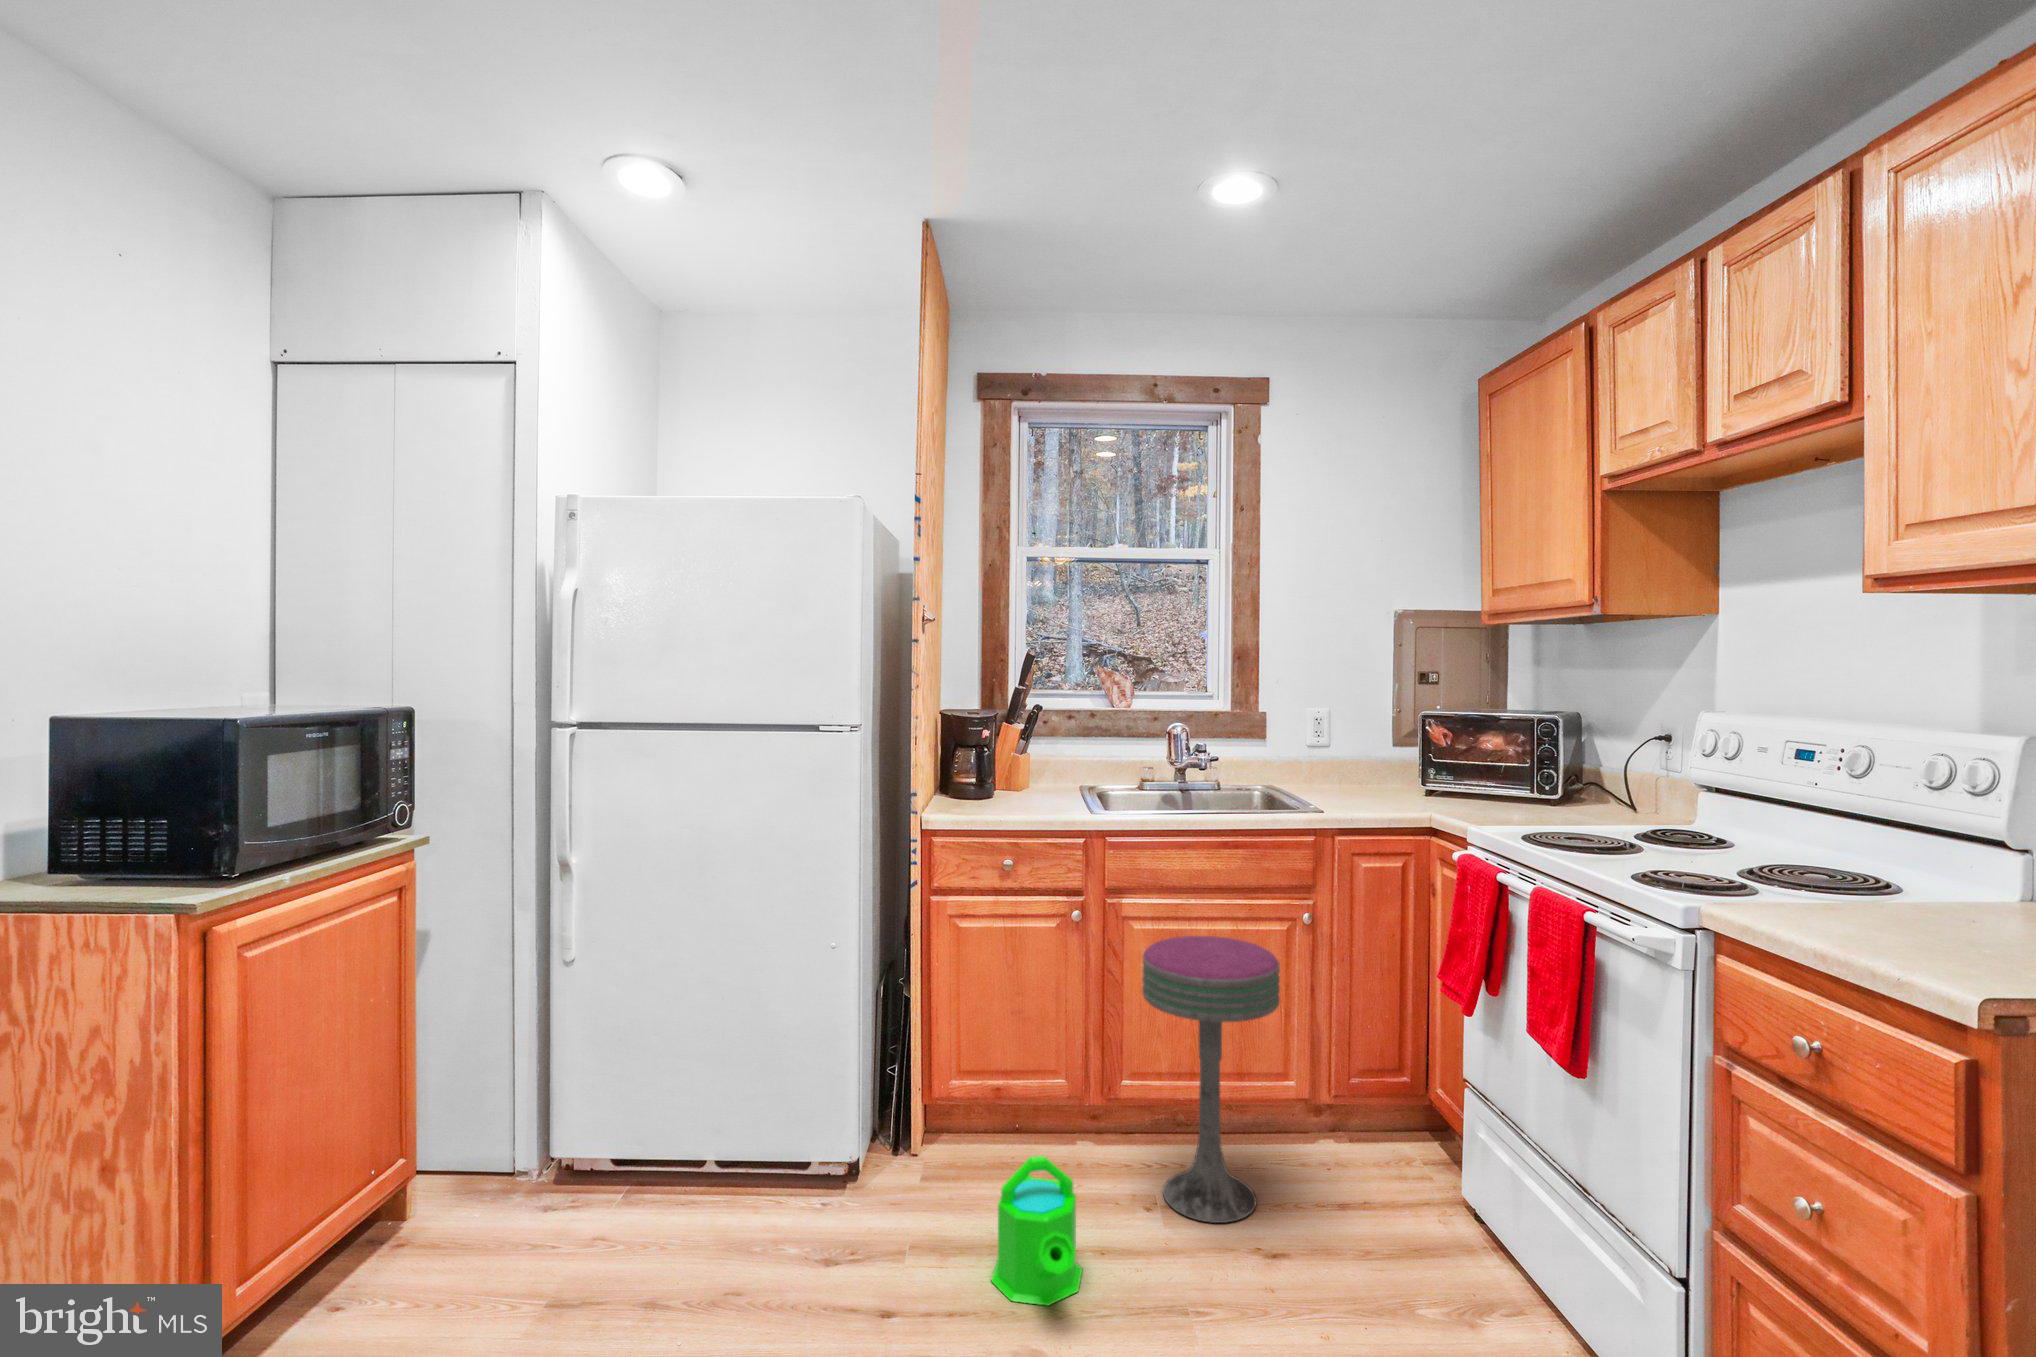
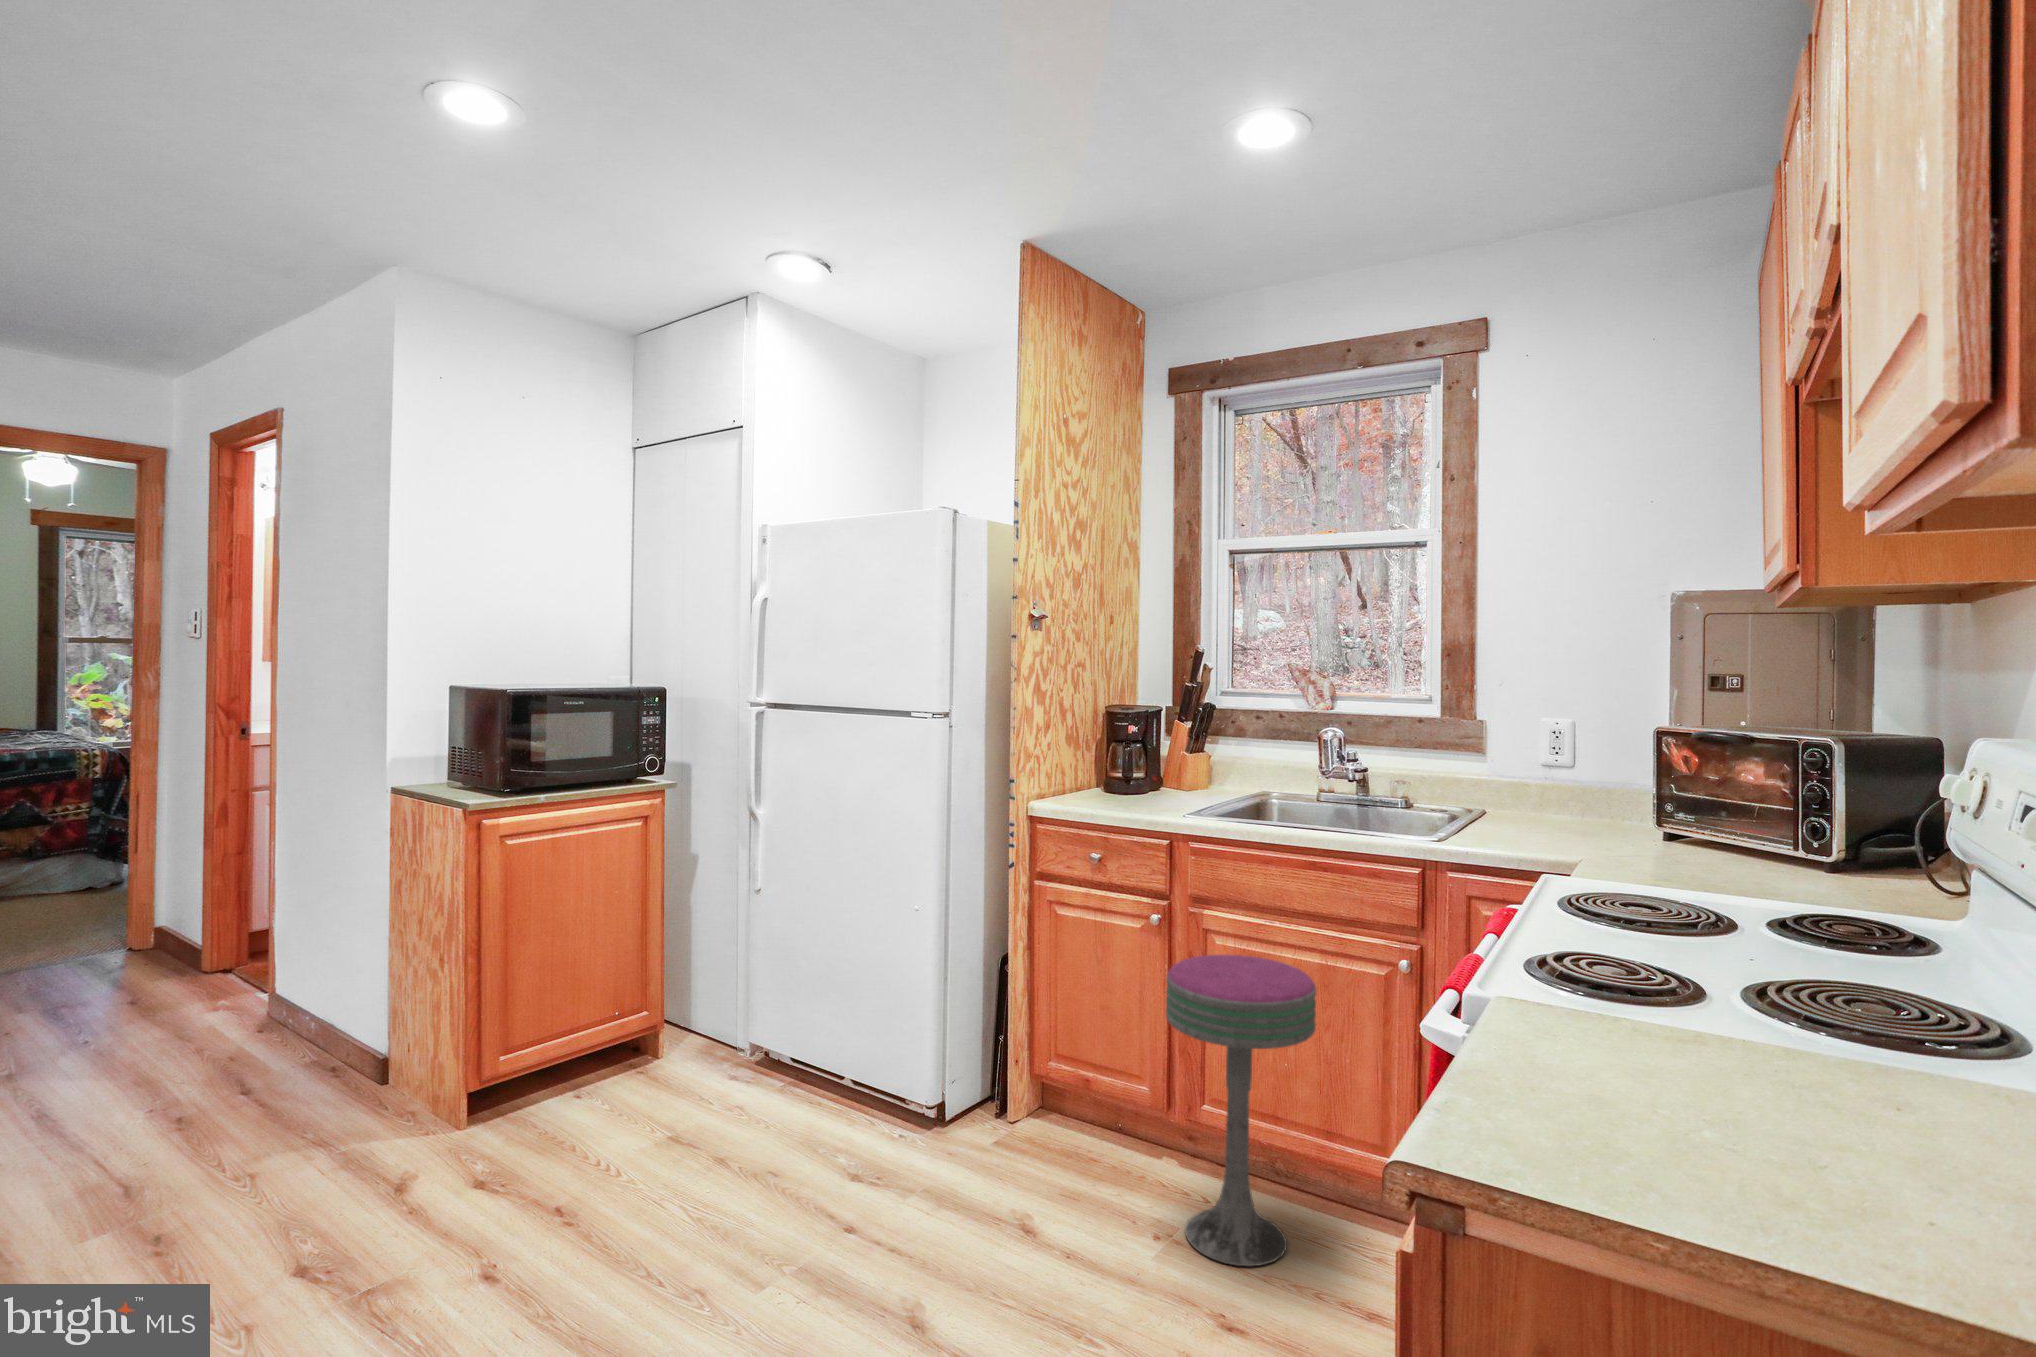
watering can: present [991,1156,1082,1306] -> none [960,1126,1048,1264]

